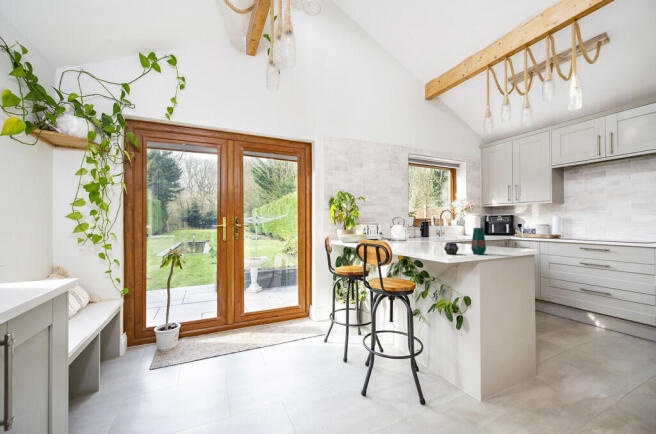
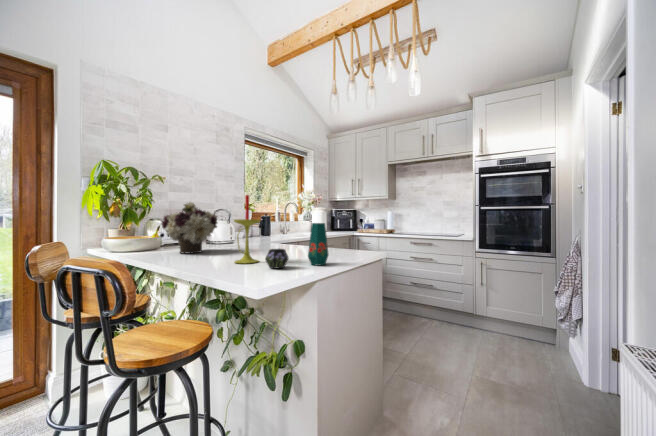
candle: none [421,209,438,251] -> present [234,195,260,264]
flower arrangement: none [370,214,403,245] -> present [161,202,218,254]

